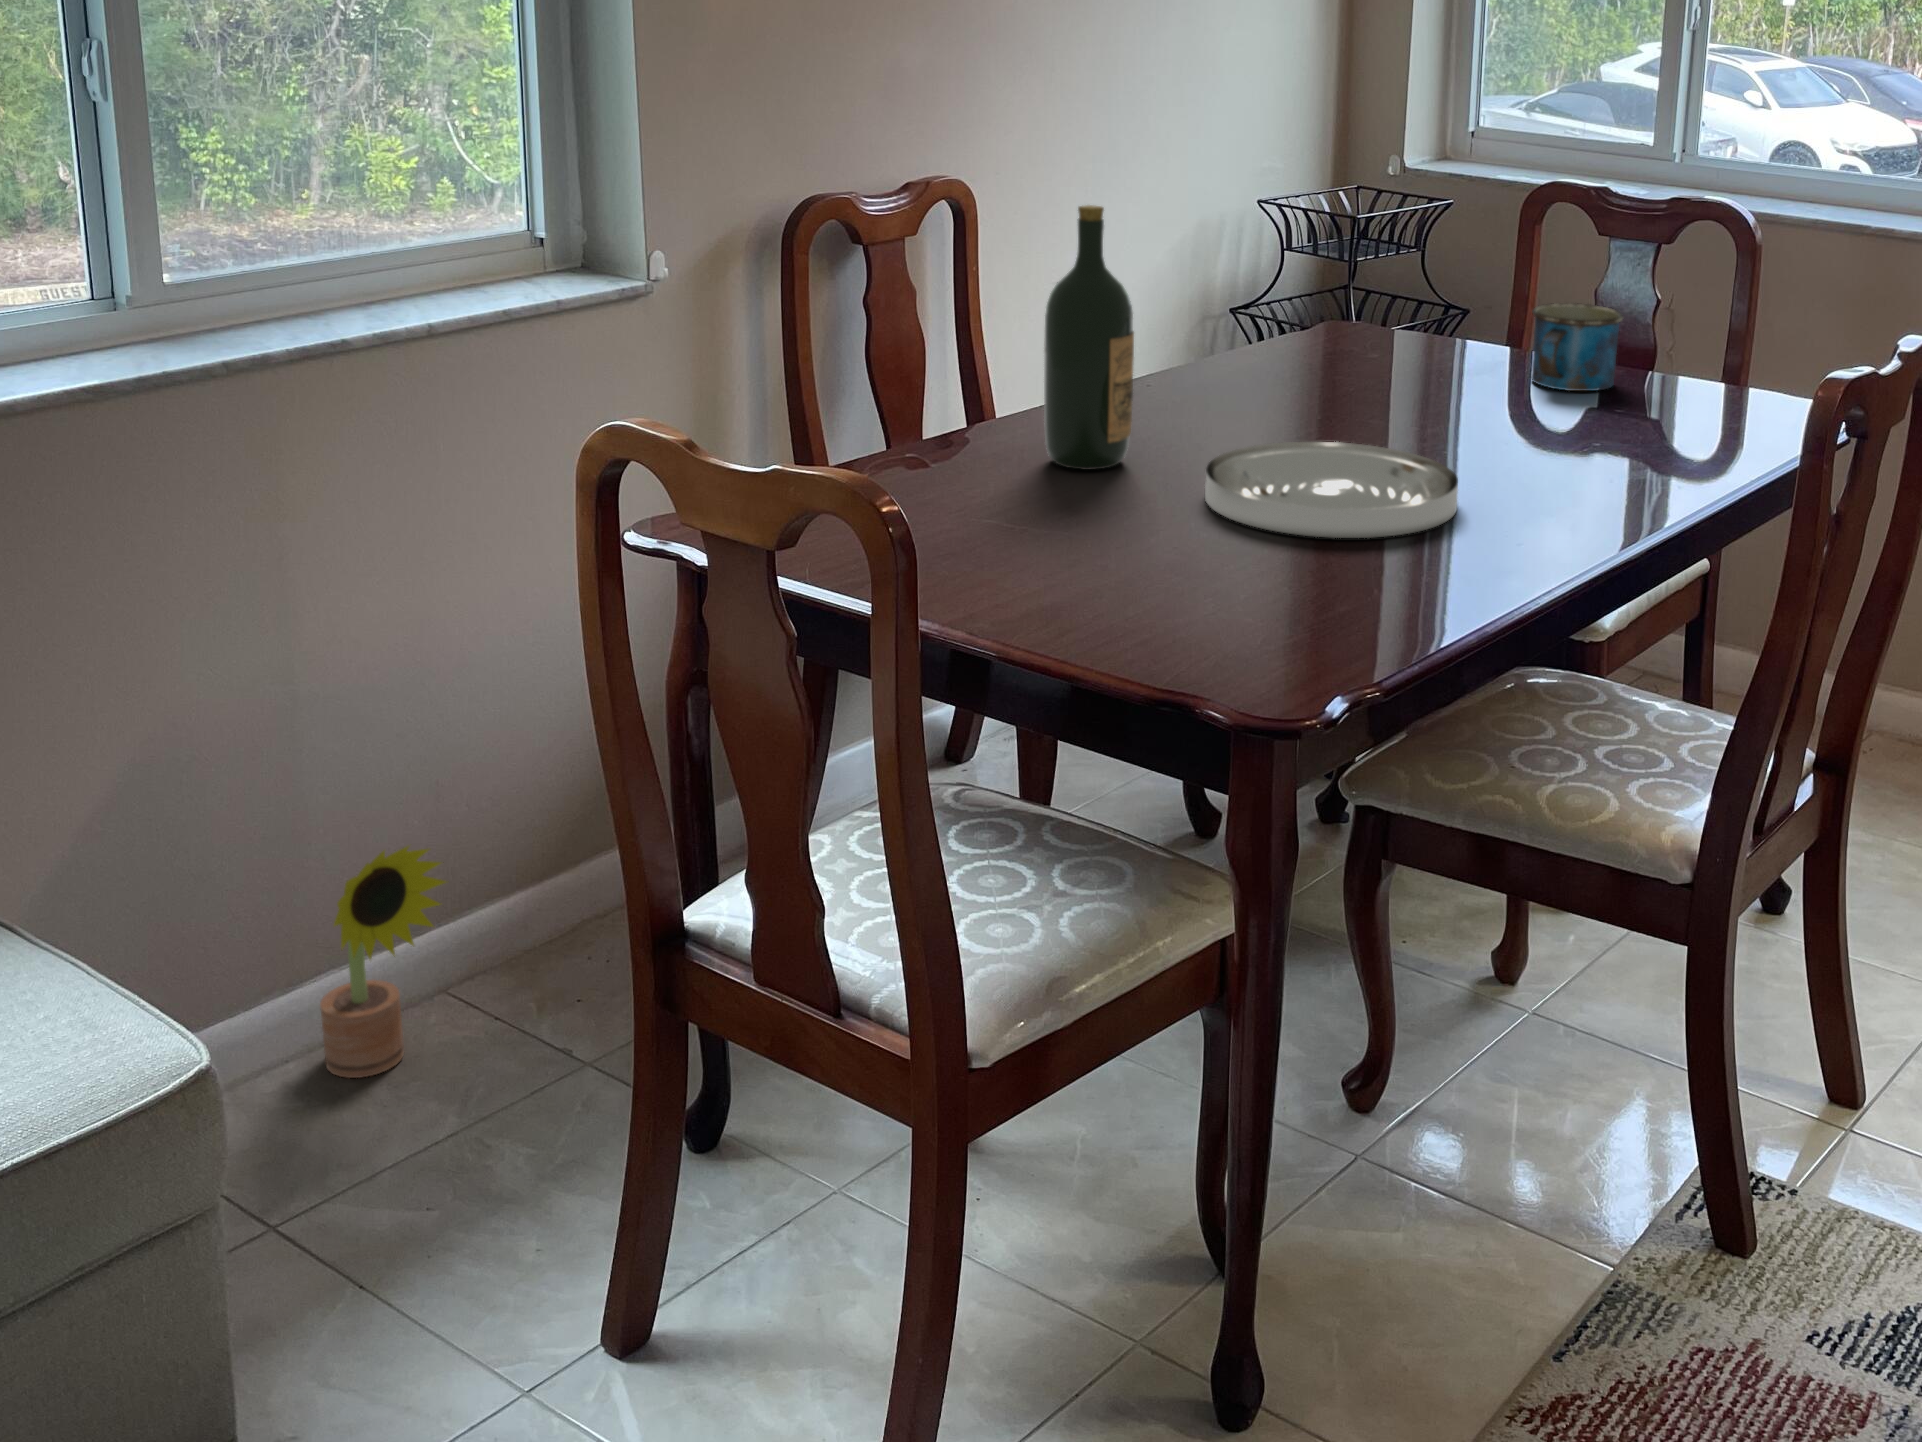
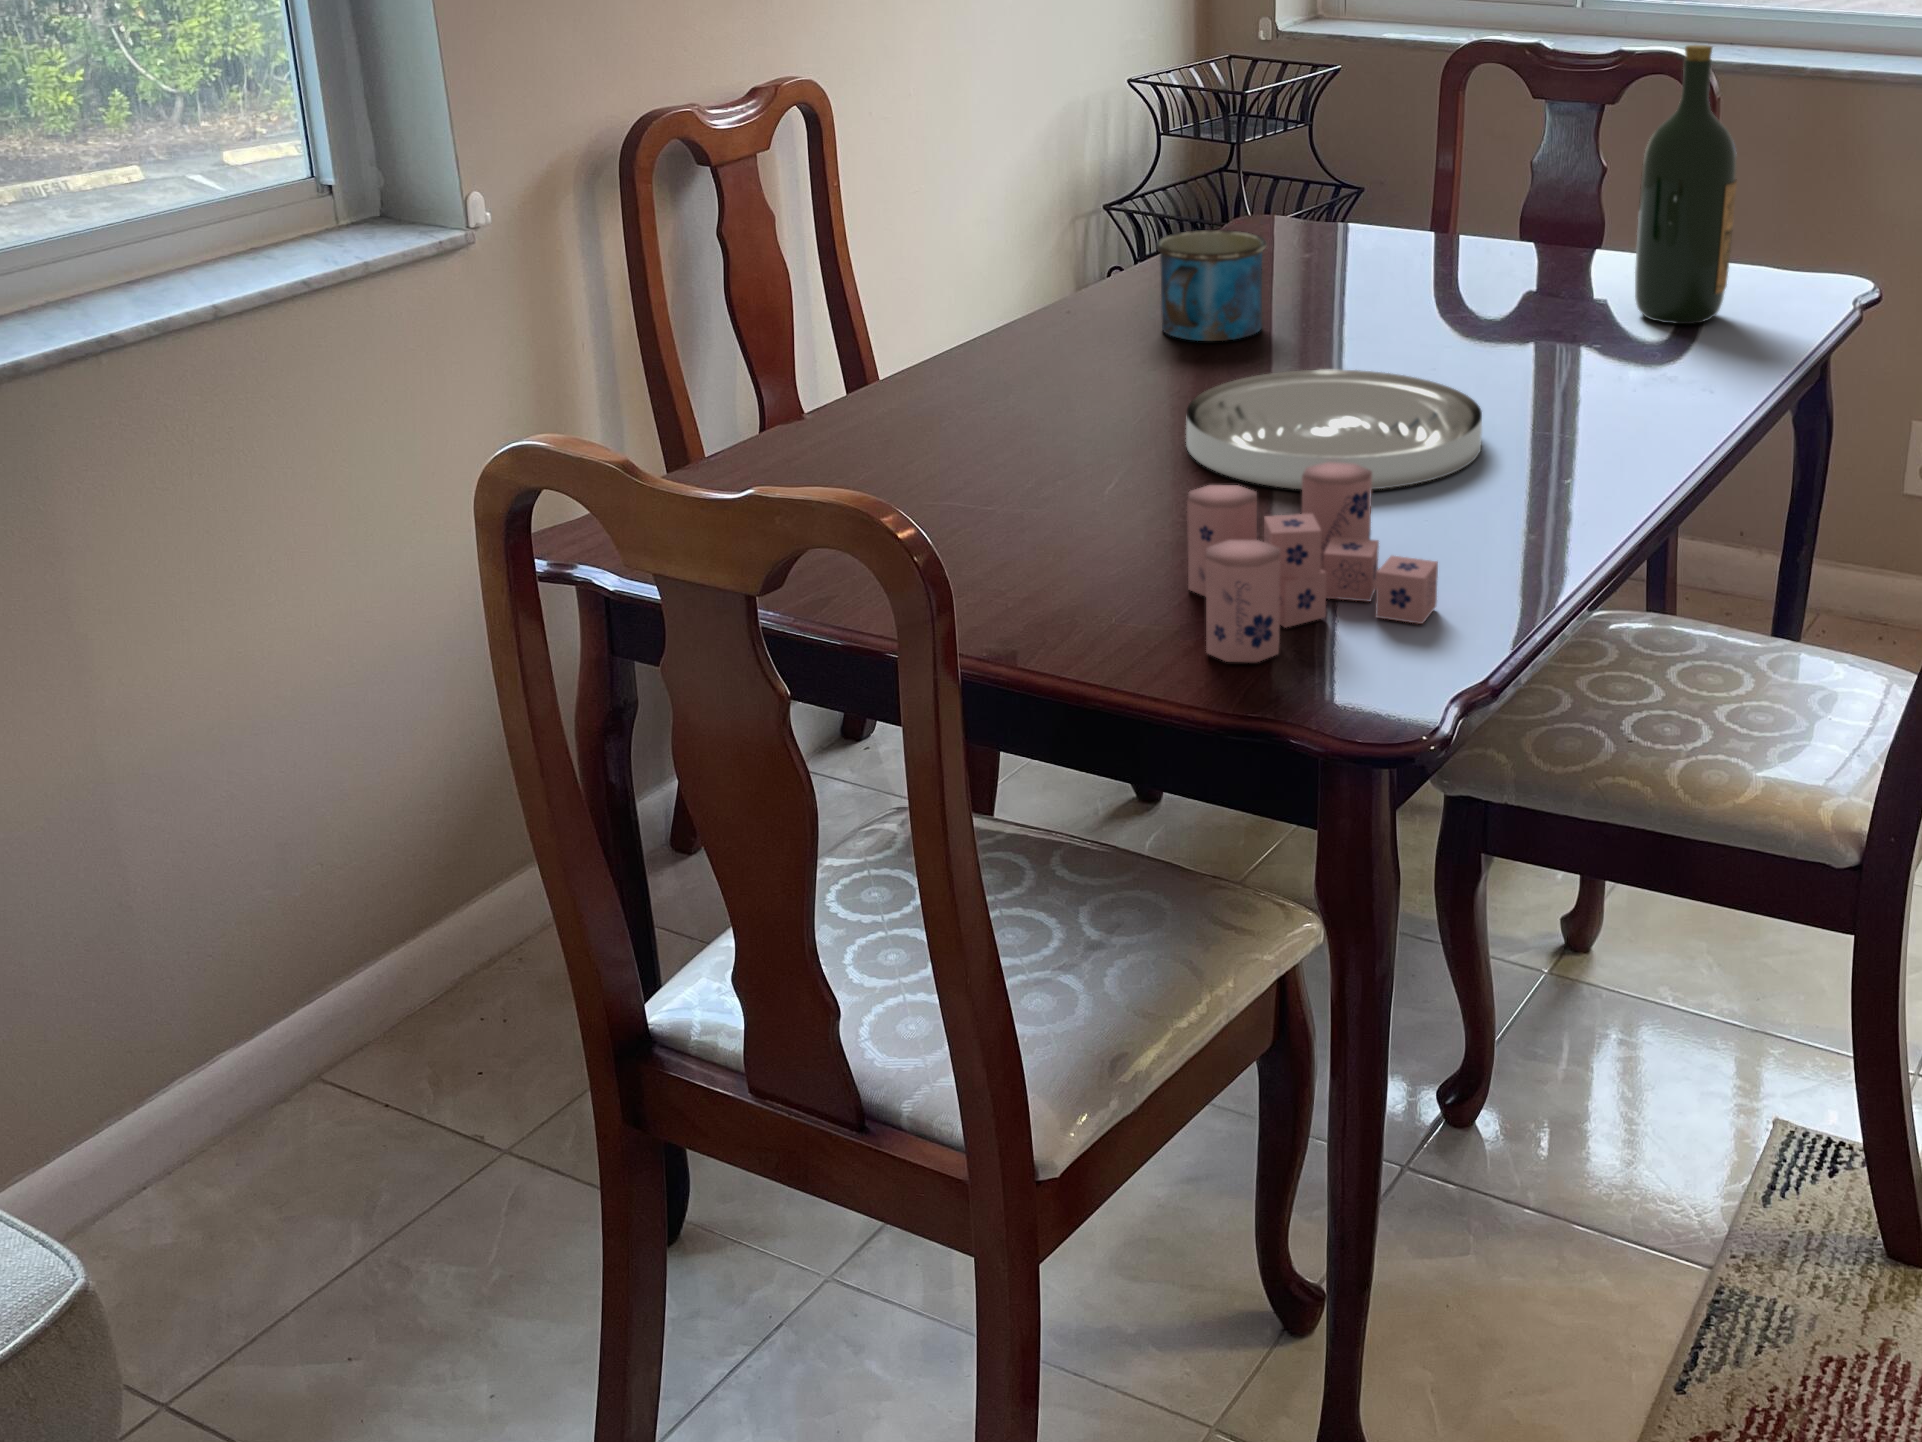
wine bottle: present [1044,205,1134,470] -> present [1635,45,1737,324]
mug: present [1531,303,1623,391] -> present [1156,230,1267,341]
candle: none [1156,505,1363,653] -> present [1187,462,1438,662]
decorative plant: present [320,846,446,1078] -> none [185,932,324,1200]

